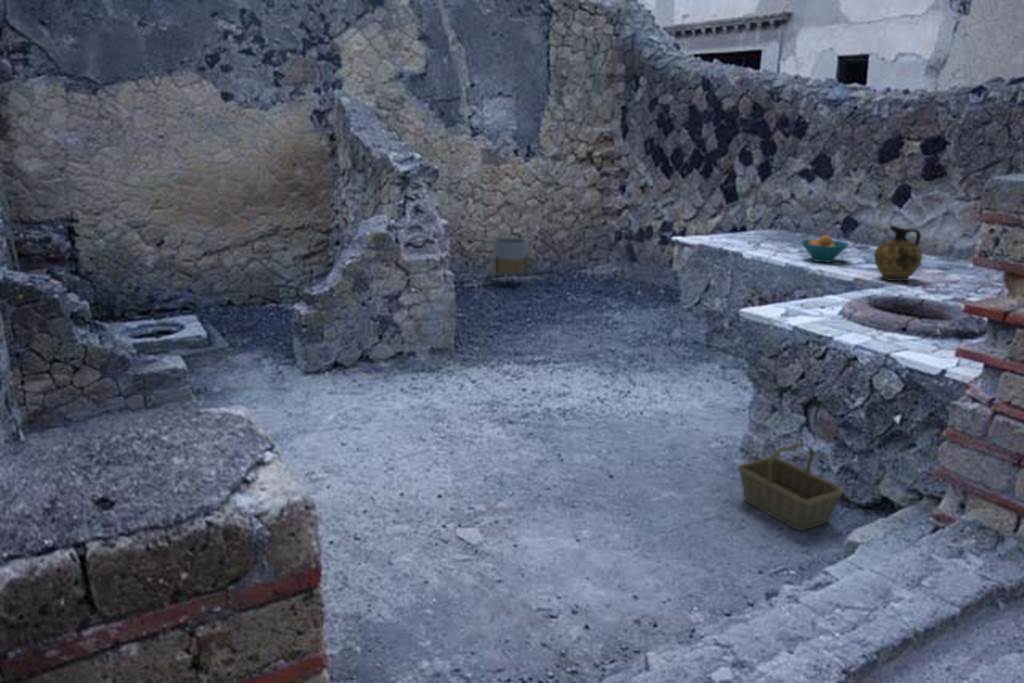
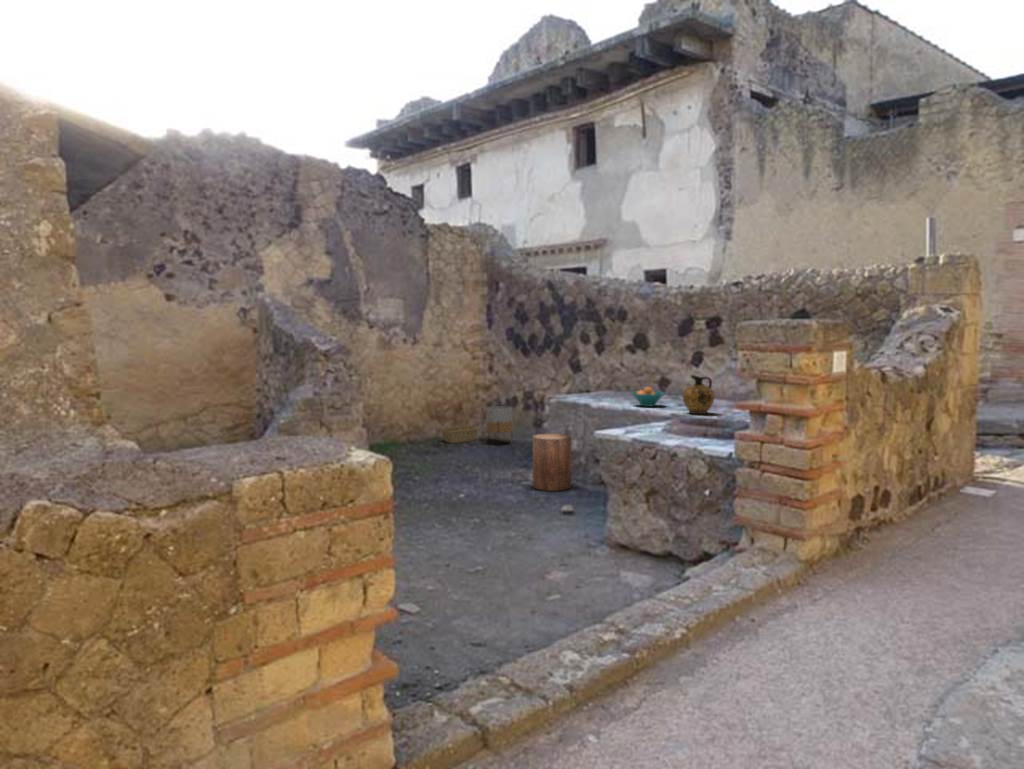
planter: present [494,238,527,283] -> present [487,406,513,434]
stool: none [659,287,713,363] -> present [533,433,571,491]
basket: present [738,443,843,531] -> present [441,417,478,443]

